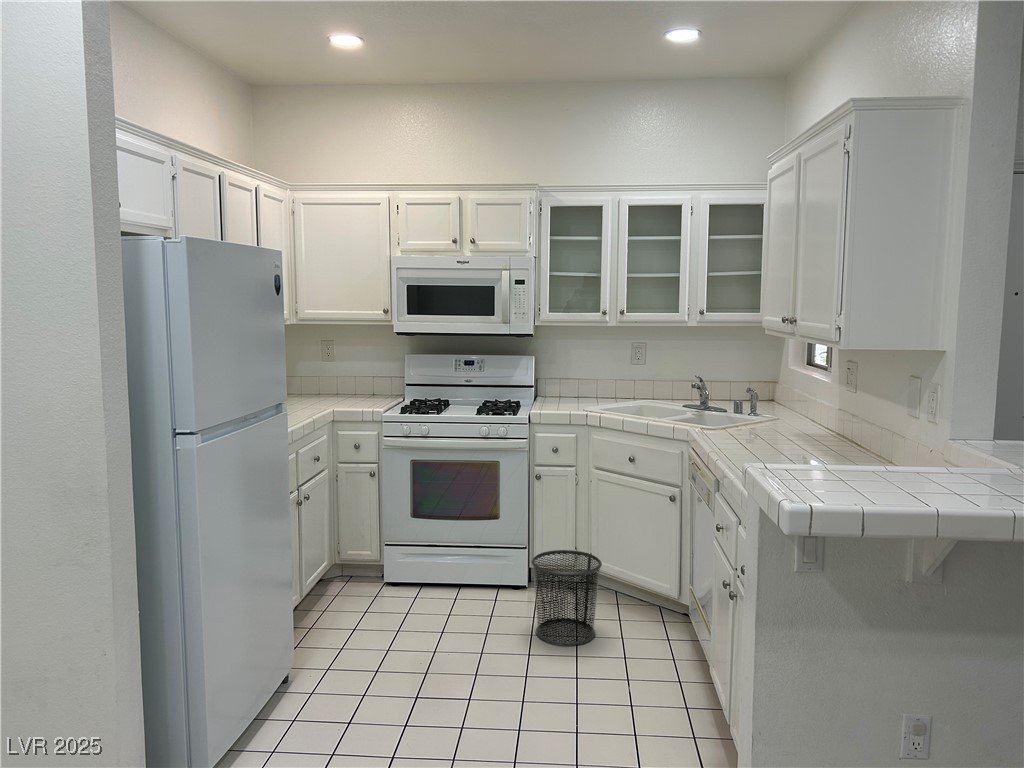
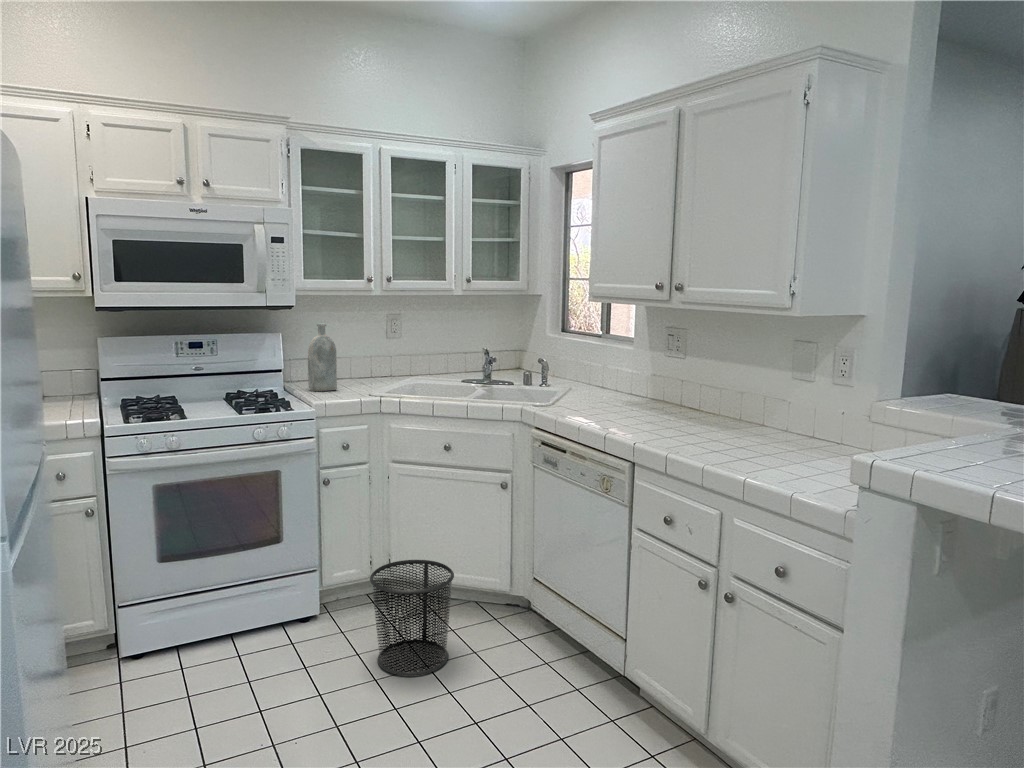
bottle: none [547,349,571,404] -> present [308,324,337,391]

